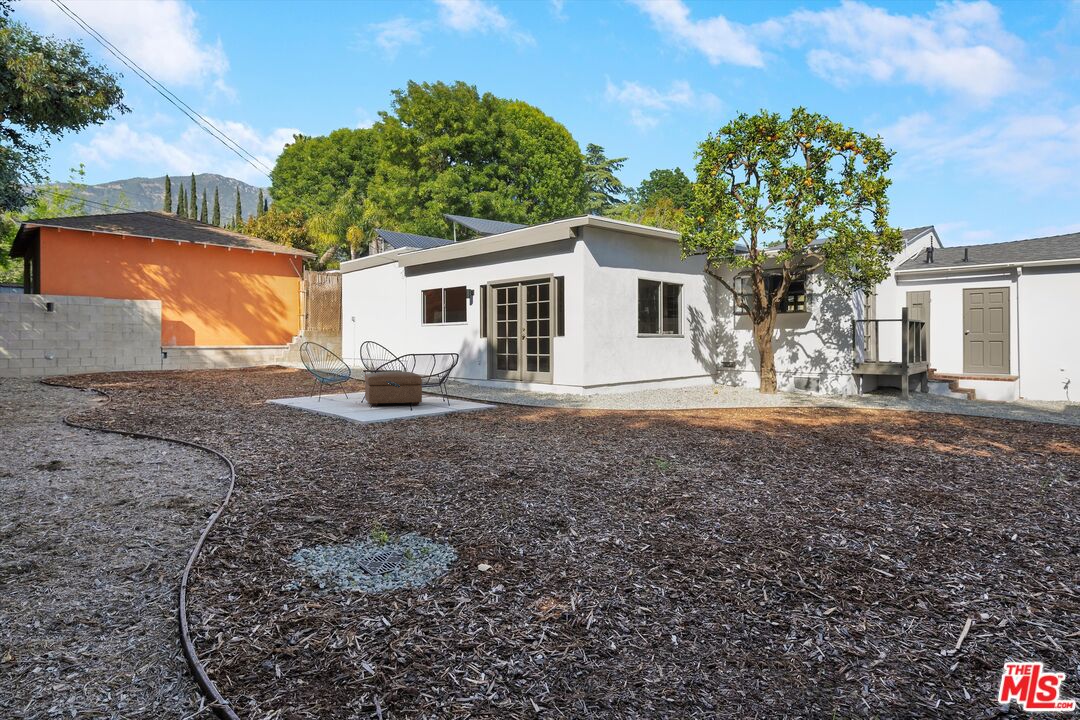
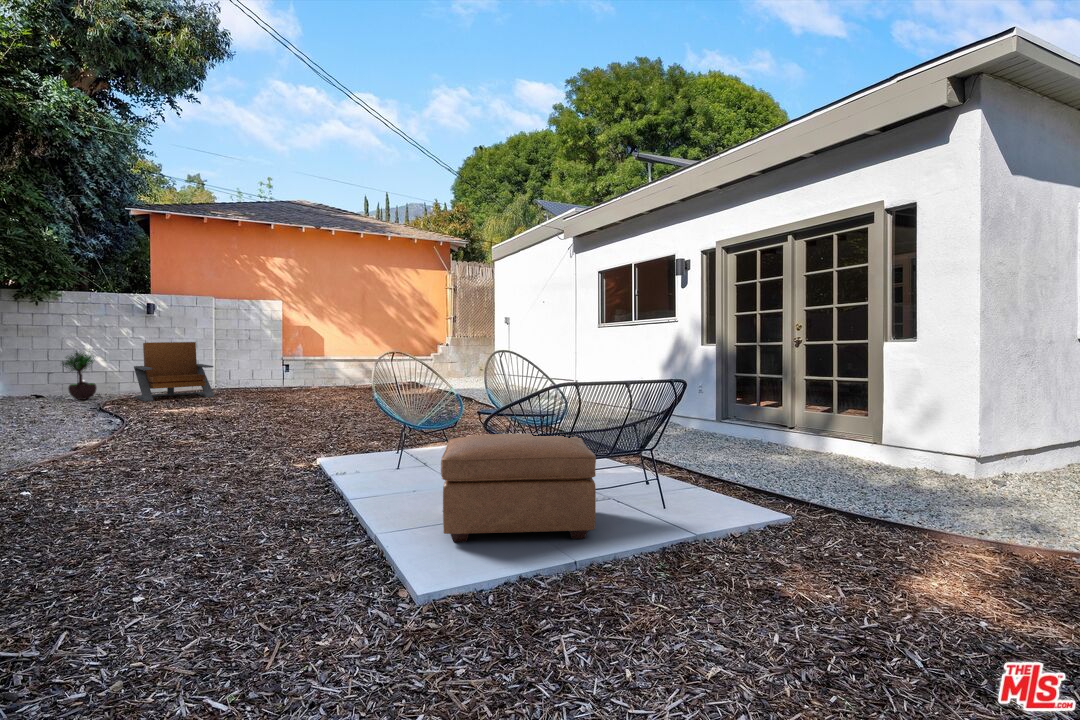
lounge chair: none [63,333,131,377] -> present [134,342,214,401]
potted tree: none [10,337,39,376] -> present [63,353,96,400]

